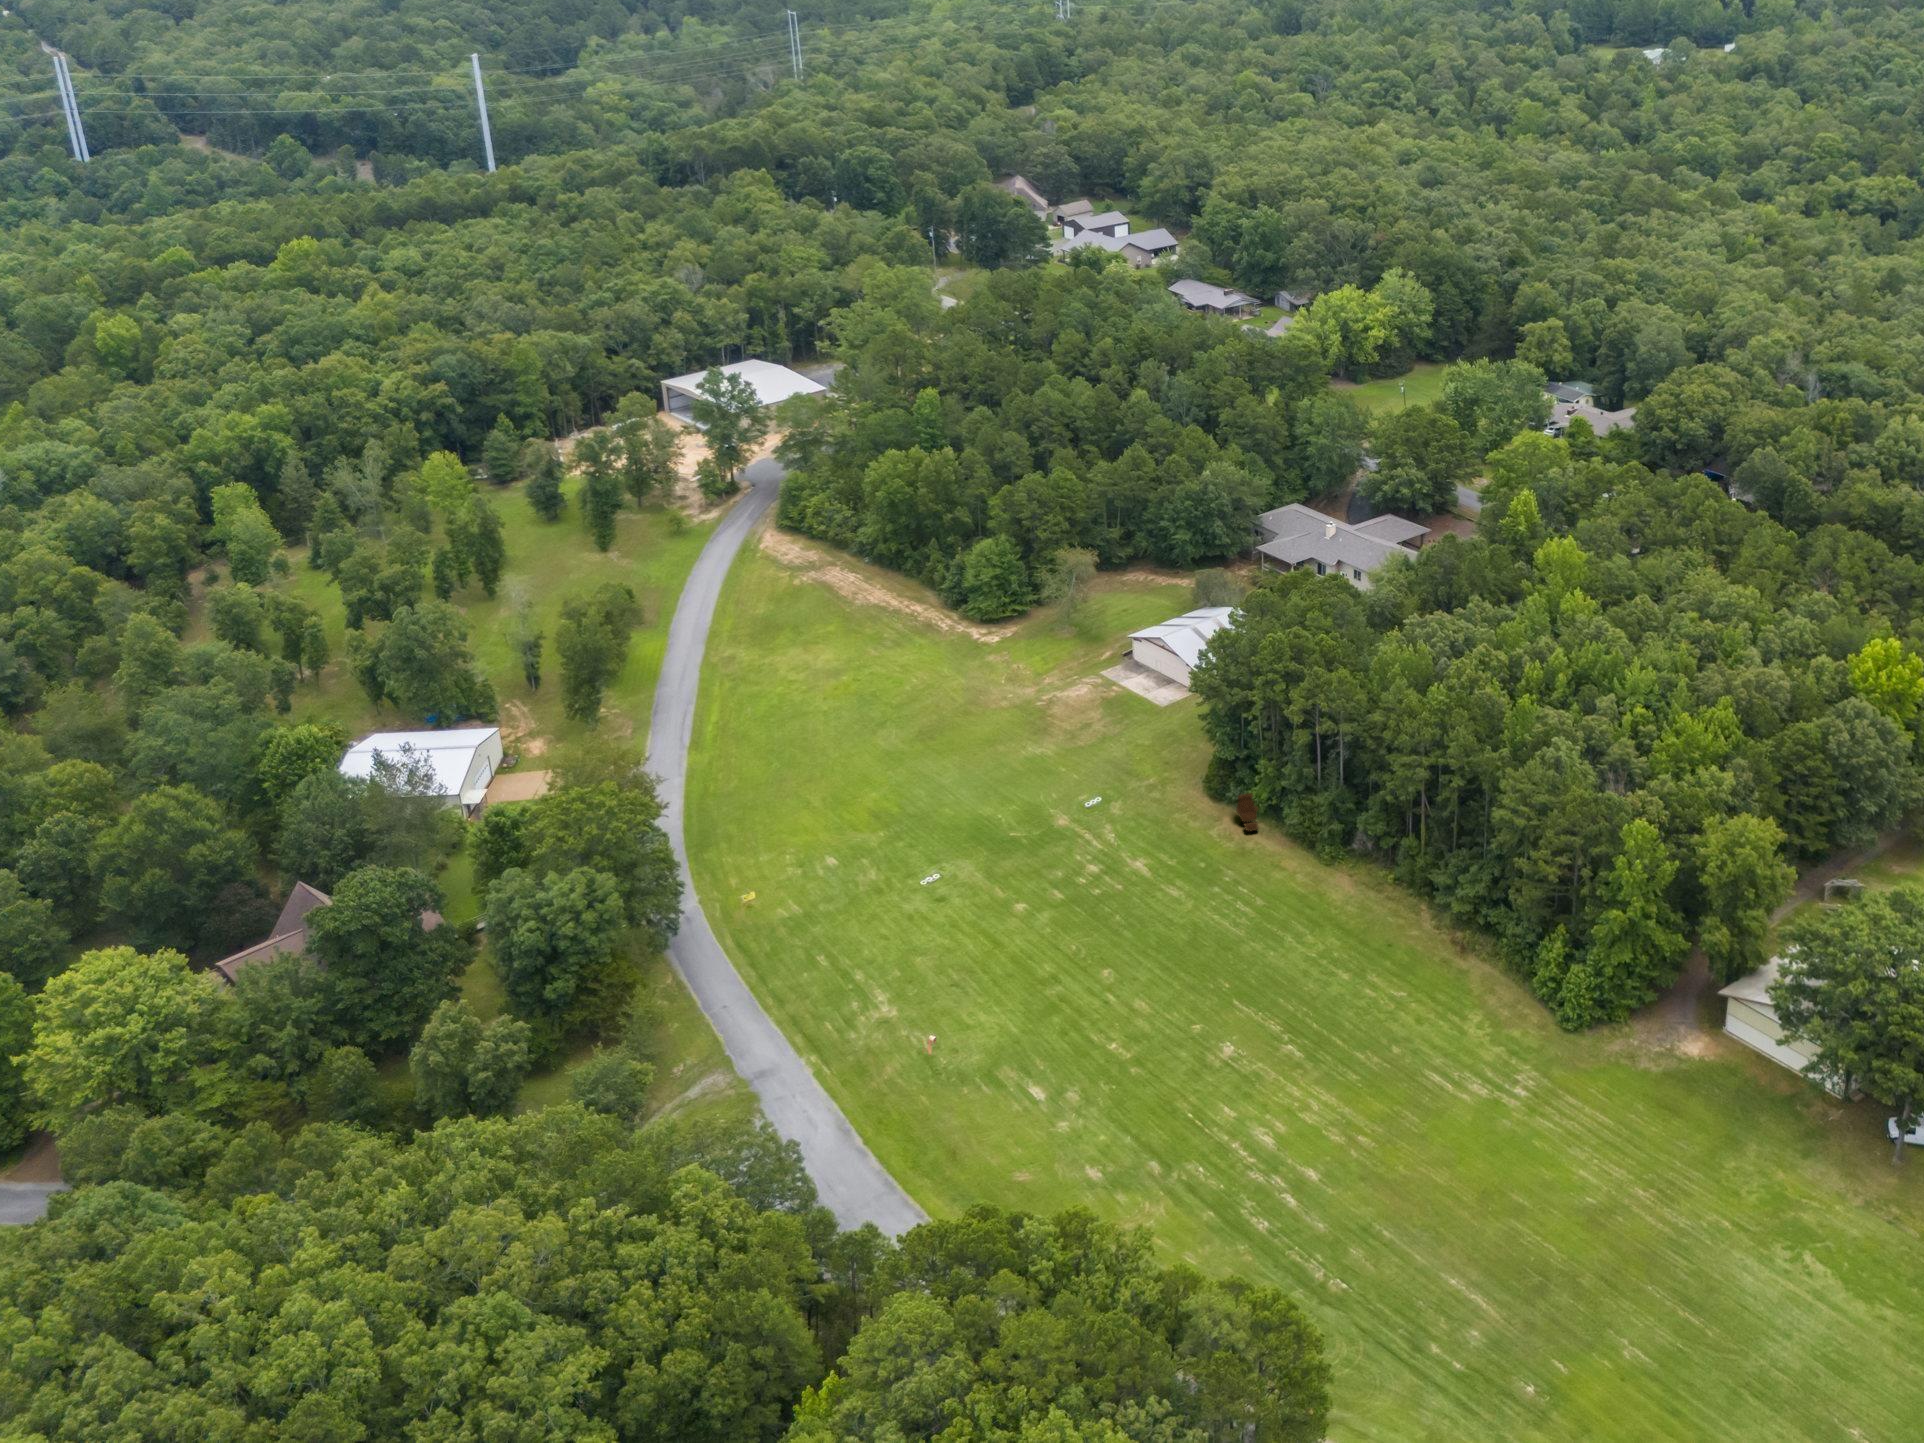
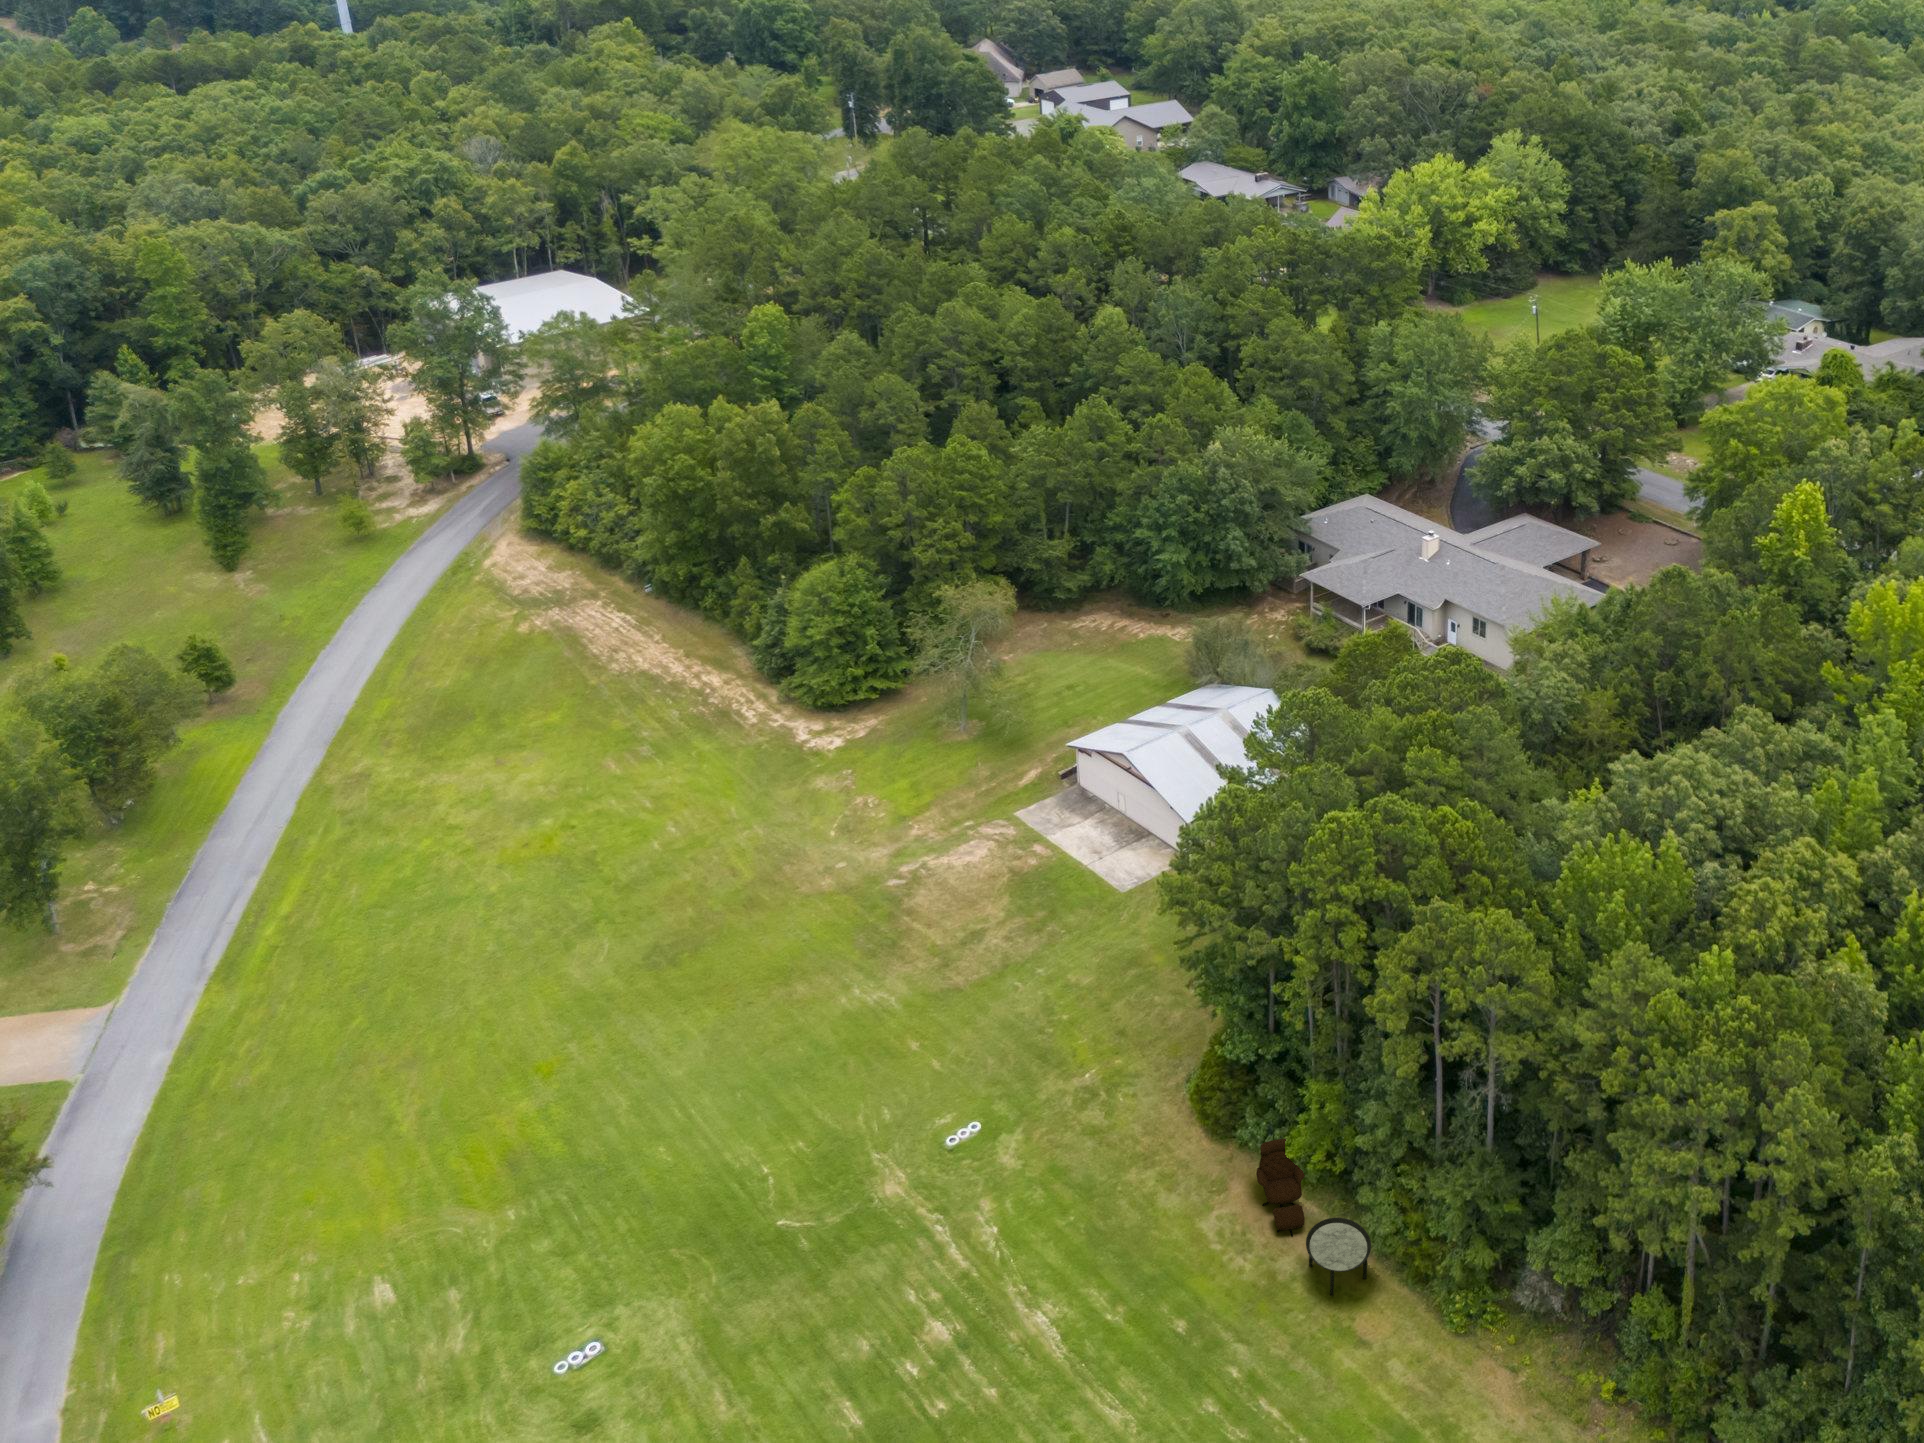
round table: none [1259,823,1289,854] -> present [1306,1218,1371,1296]

